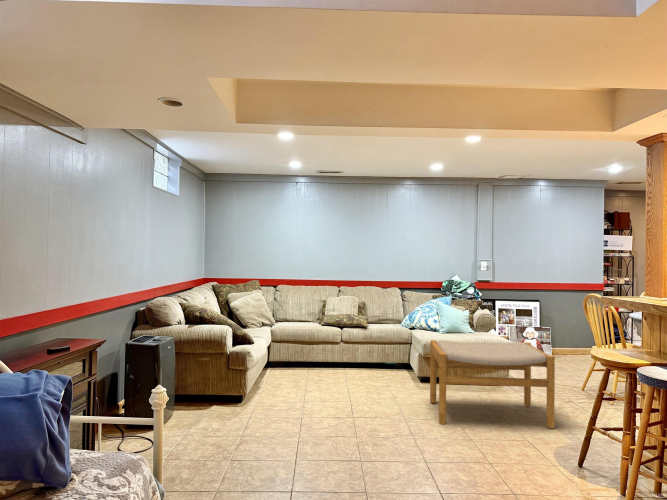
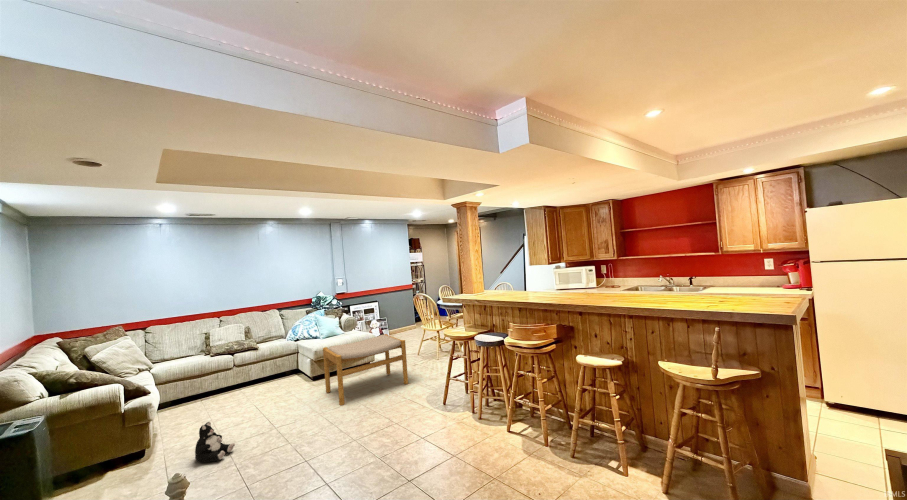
plush toy: none [270,387,306,433] -> present [195,422,235,463]

